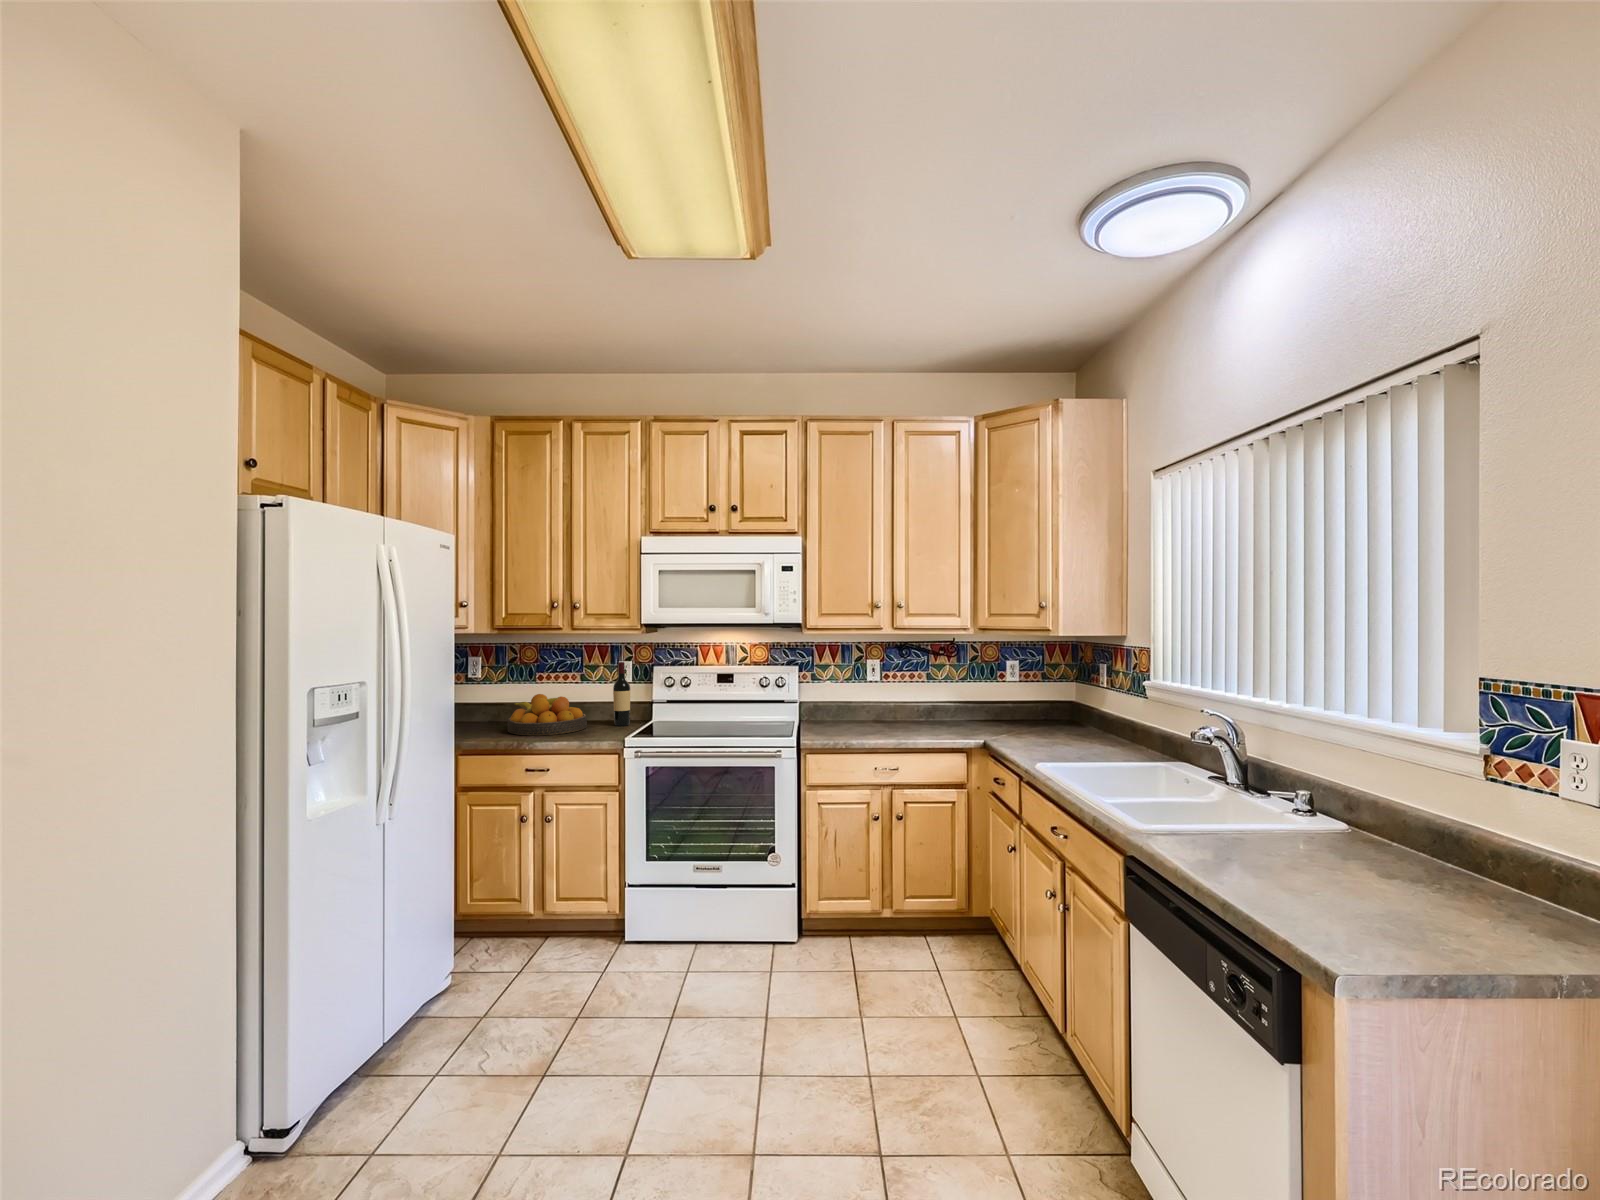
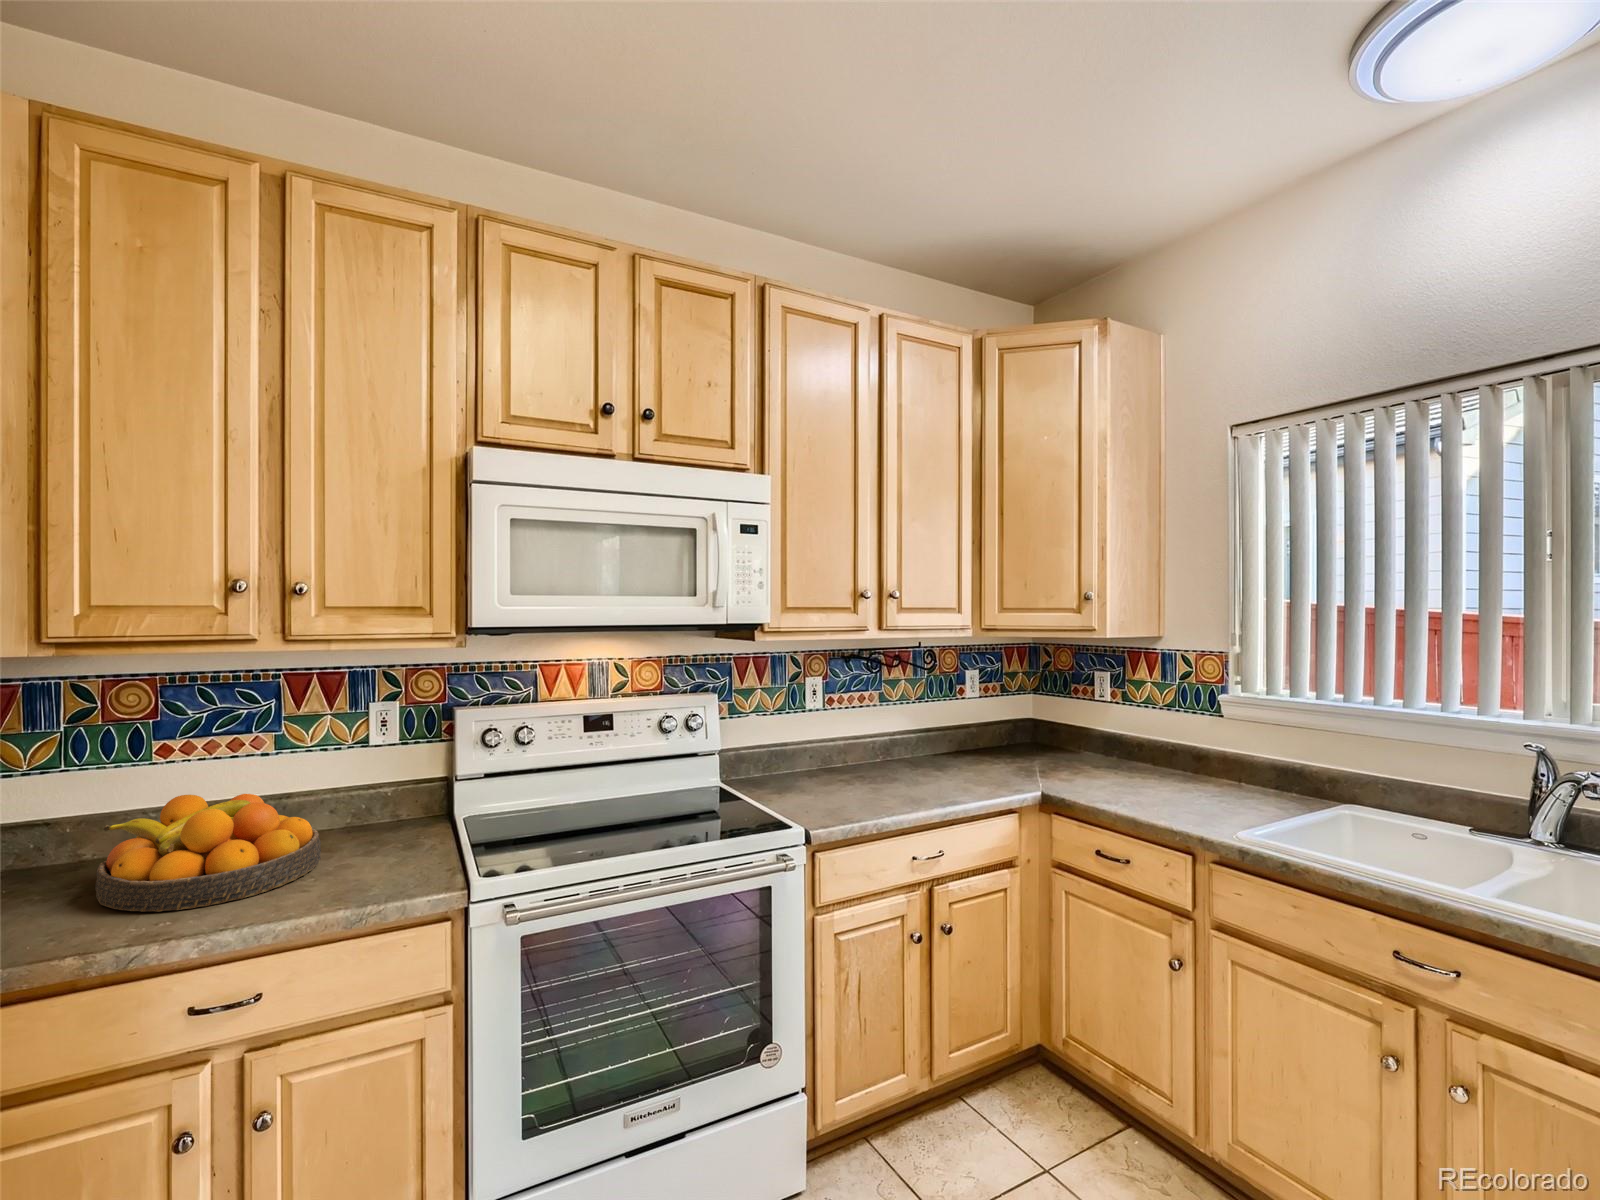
wine bottle: present [613,662,630,726] -> none [376,706,415,840]

